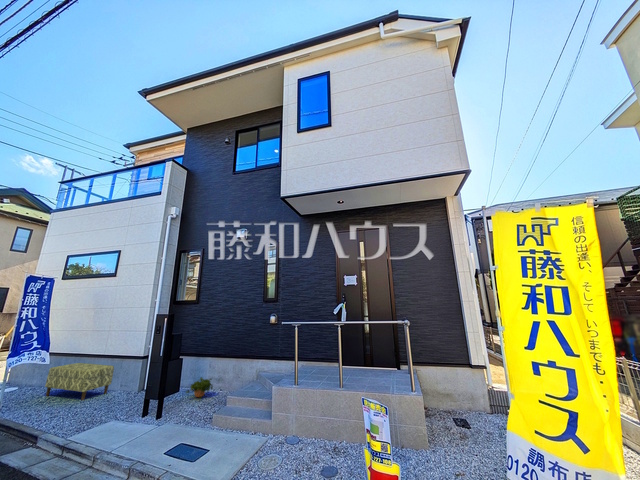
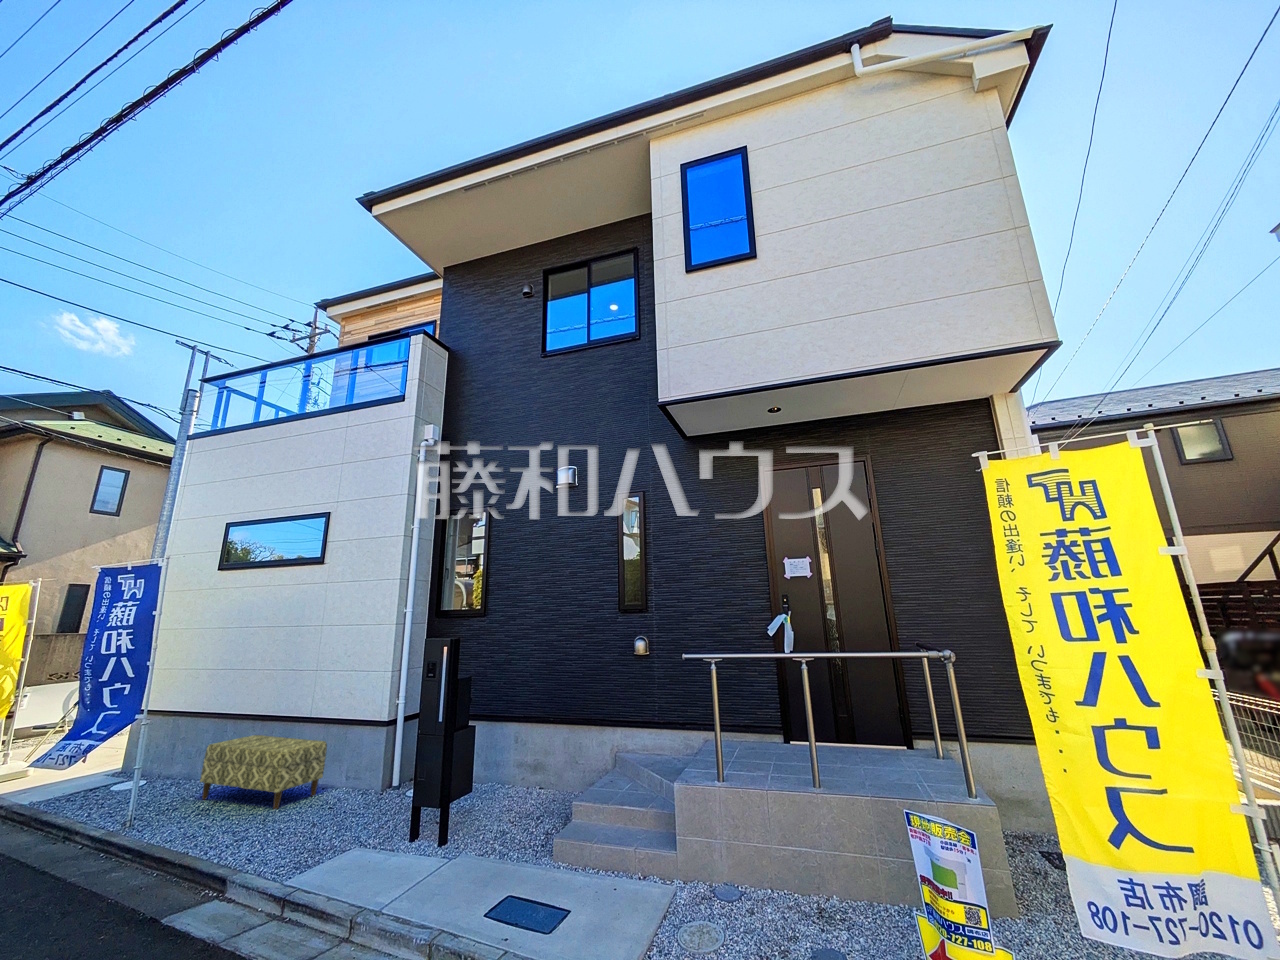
potted plant: present [186,377,213,397] -> none [474,765,527,810]

